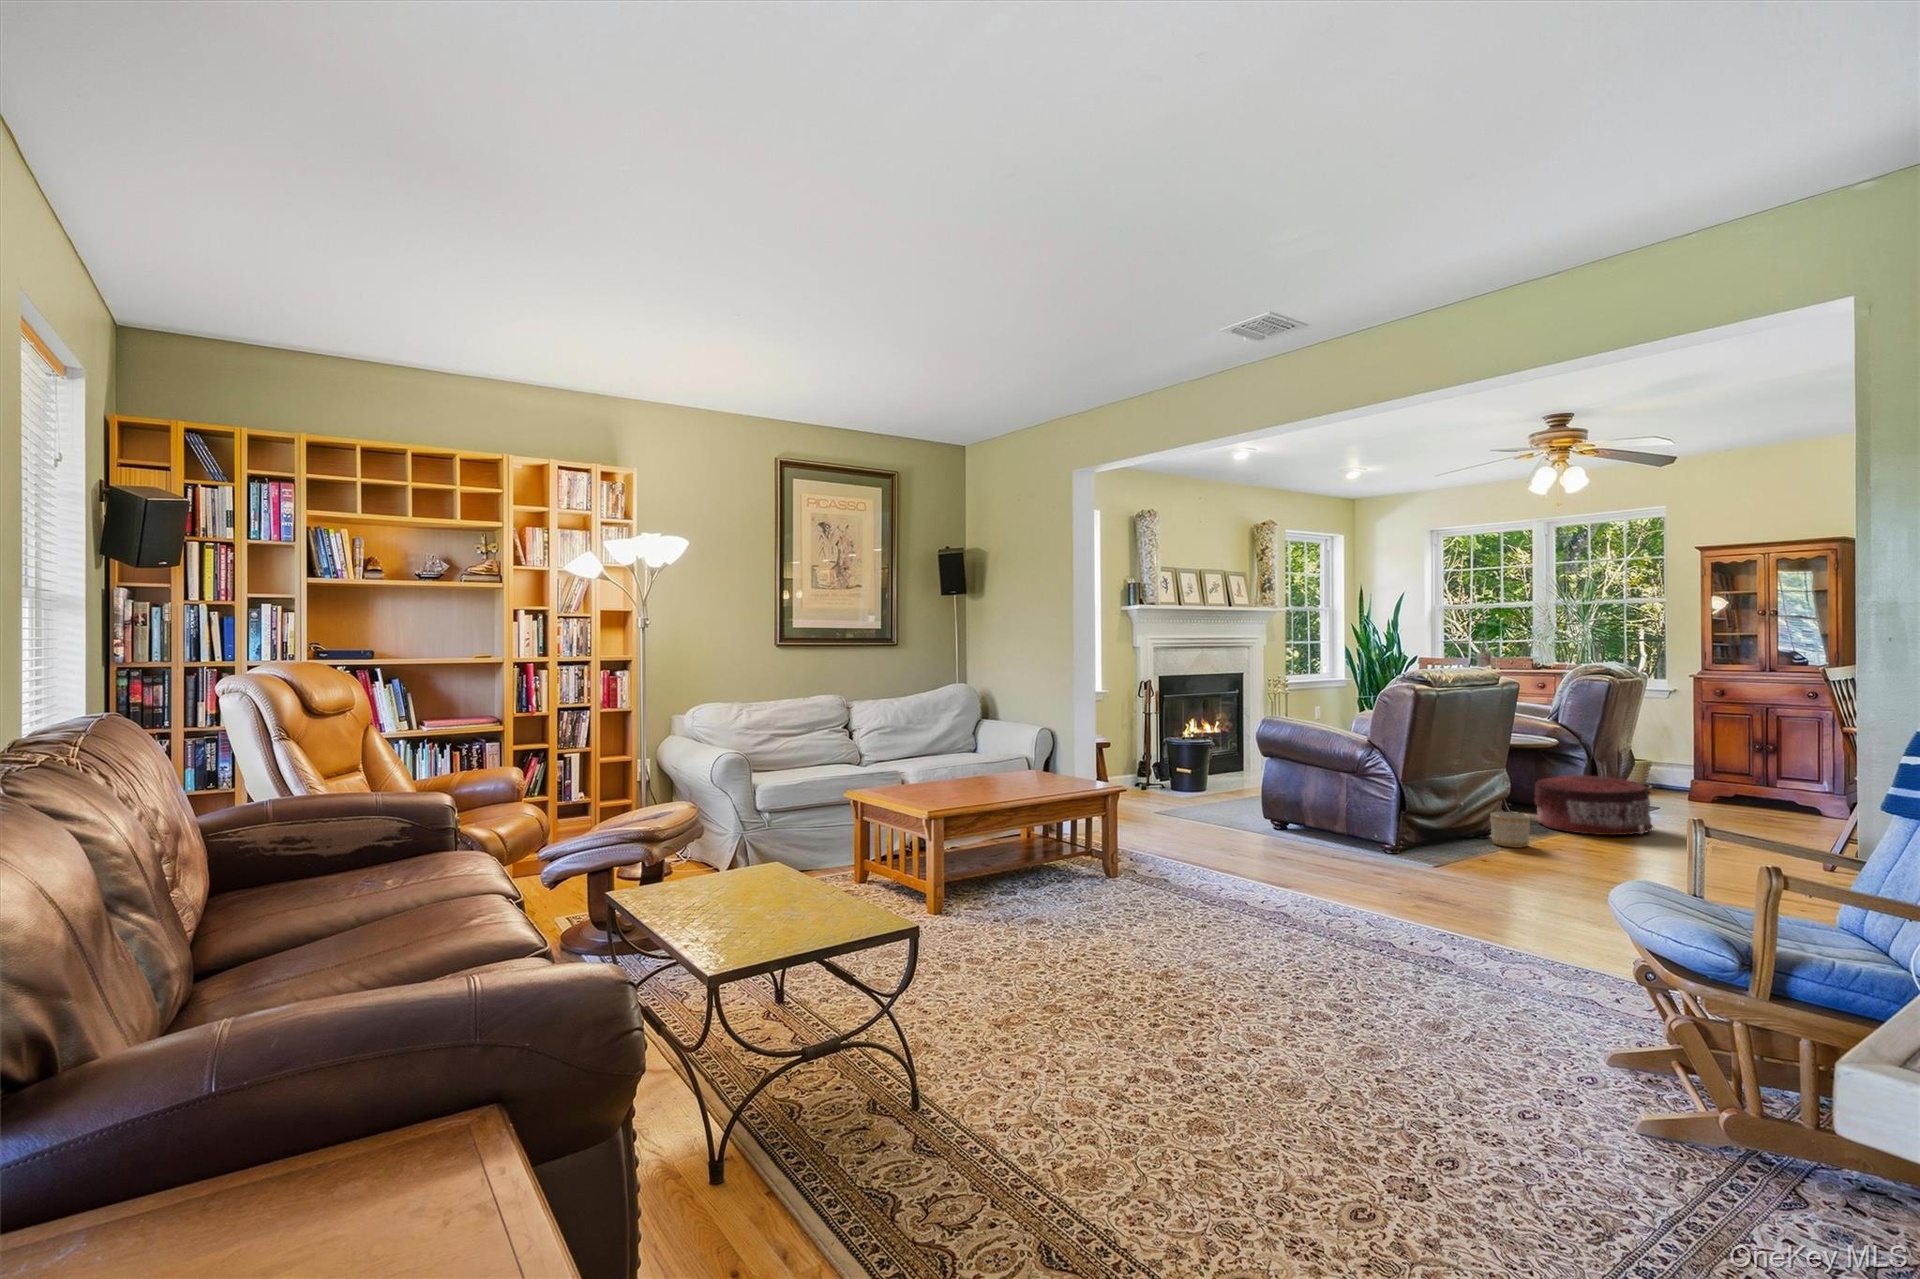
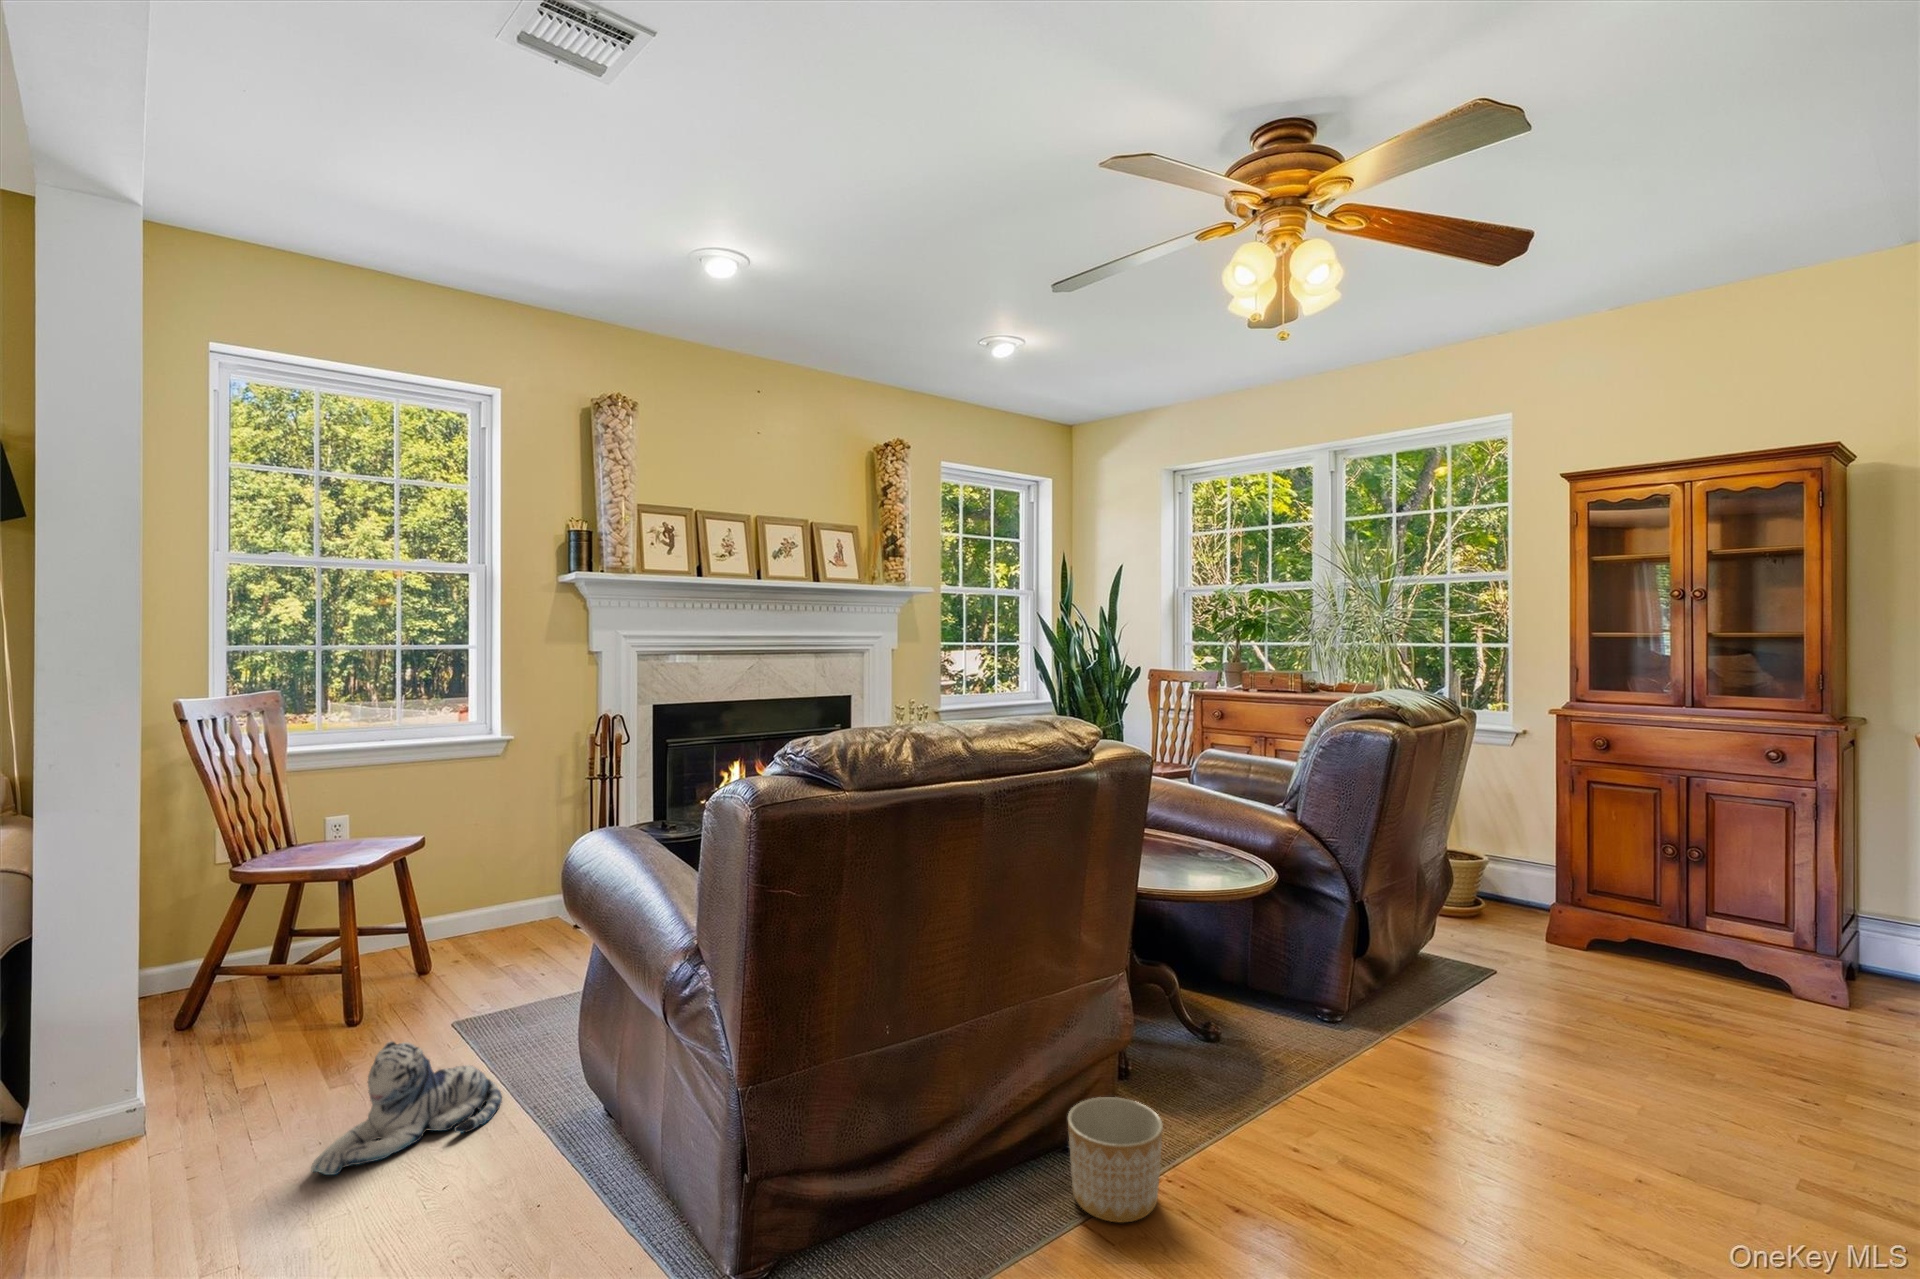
pouf: present [1534,775,1653,835] -> none [1229,937,1480,1129]
plush toy: none [1191,792,1234,834] -> present [311,1041,502,1175]

